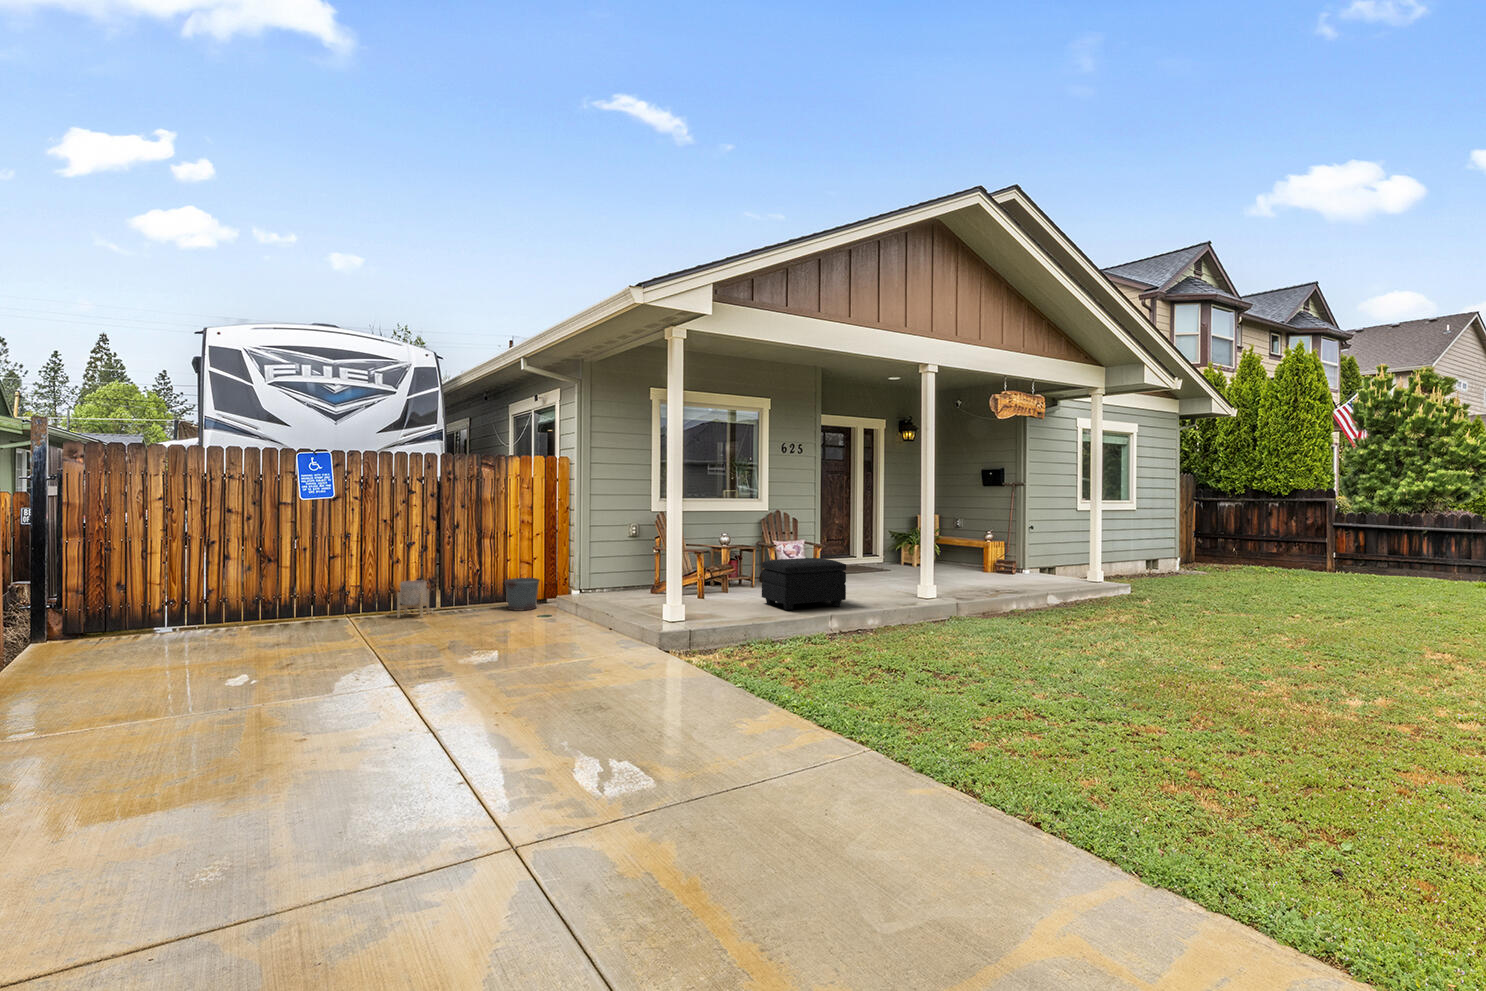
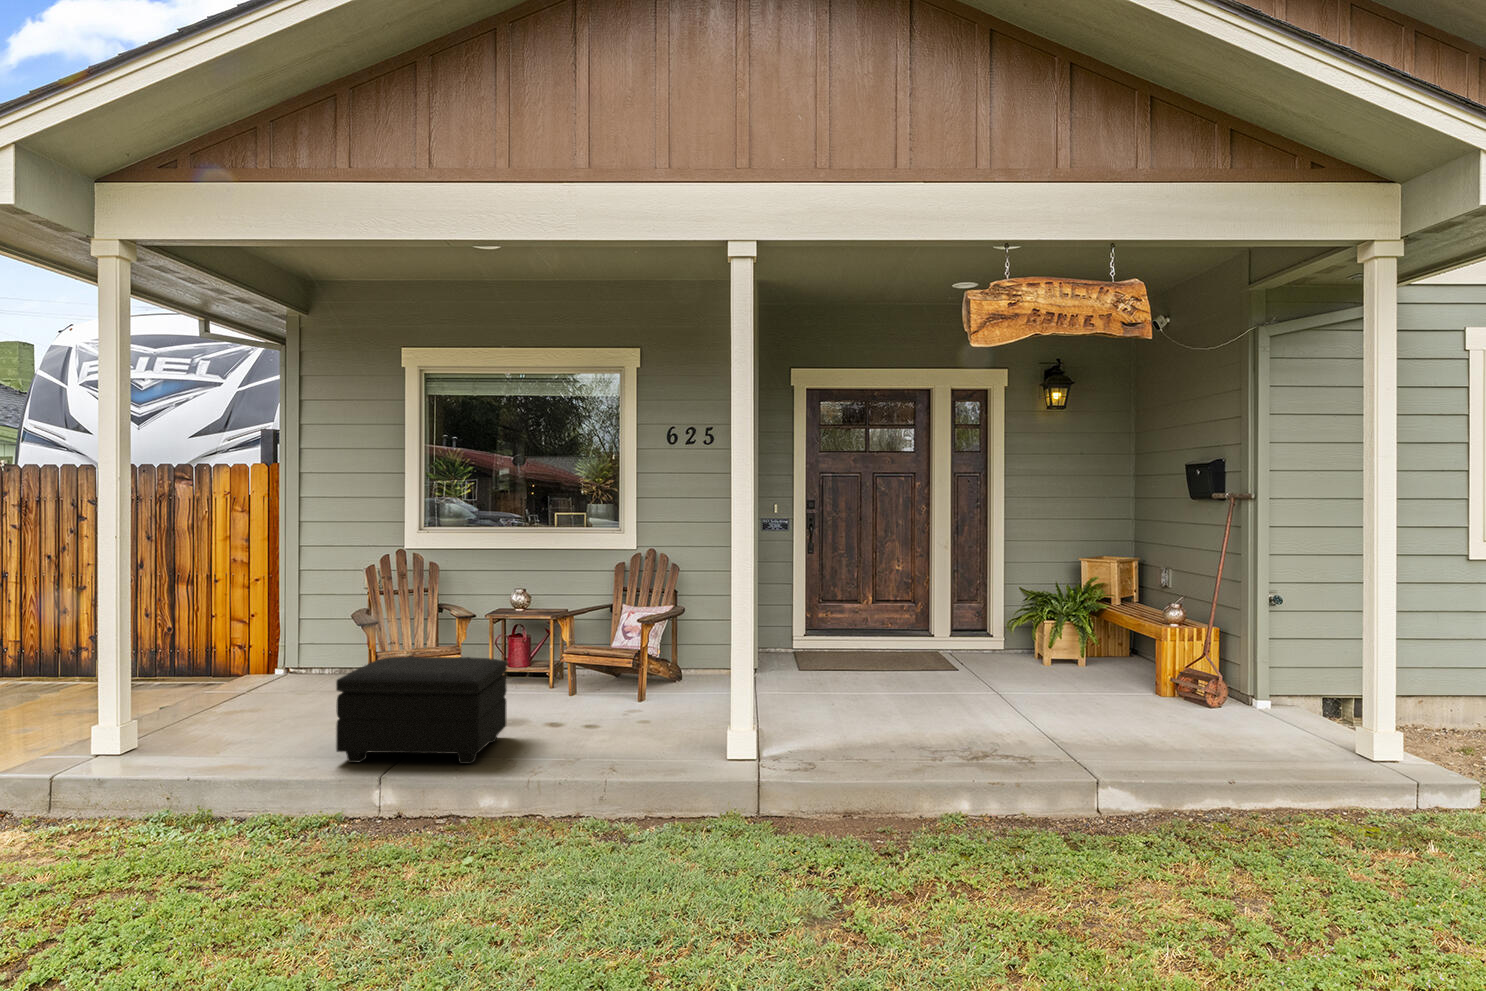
bucket: present [505,578,540,611] -> none [176,643,235,694]
planter: present [397,580,429,618] -> none [33,639,89,693]

